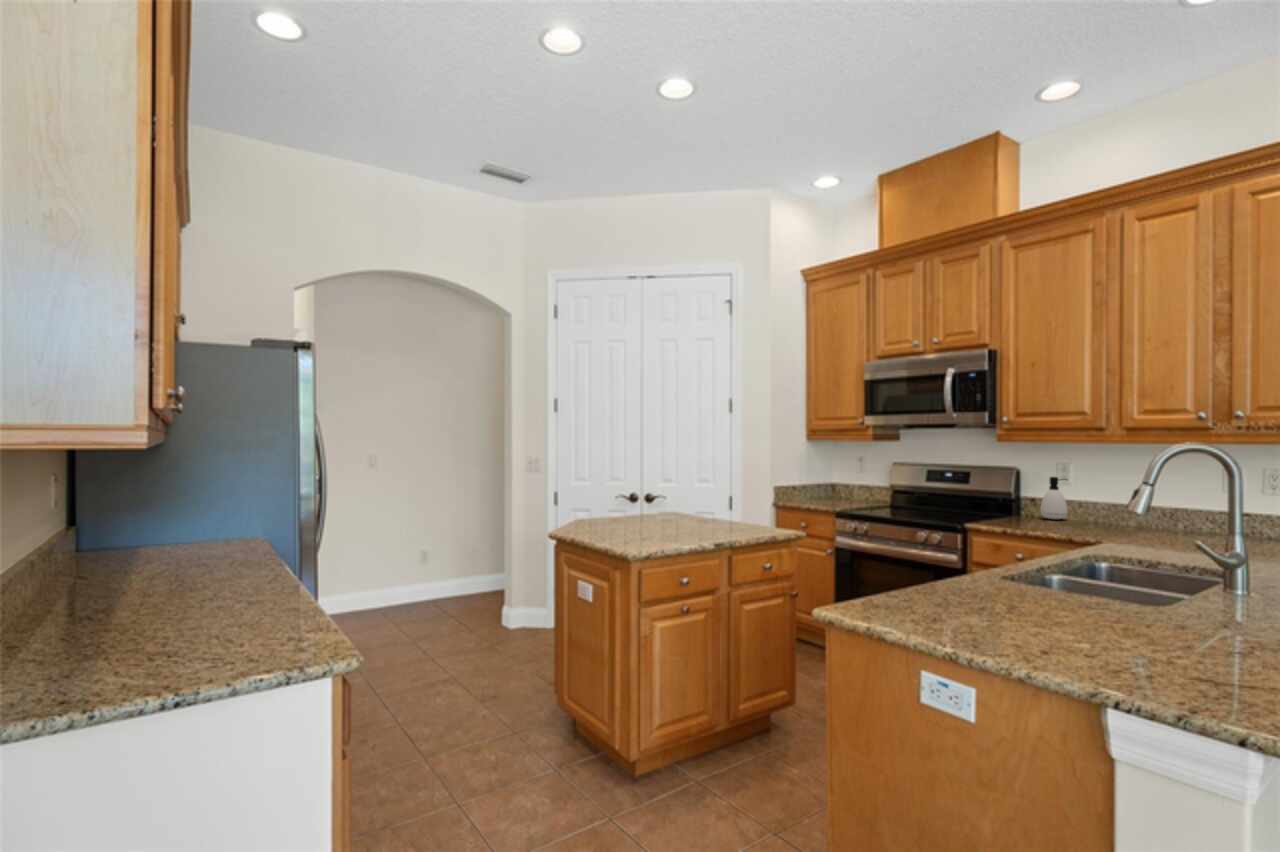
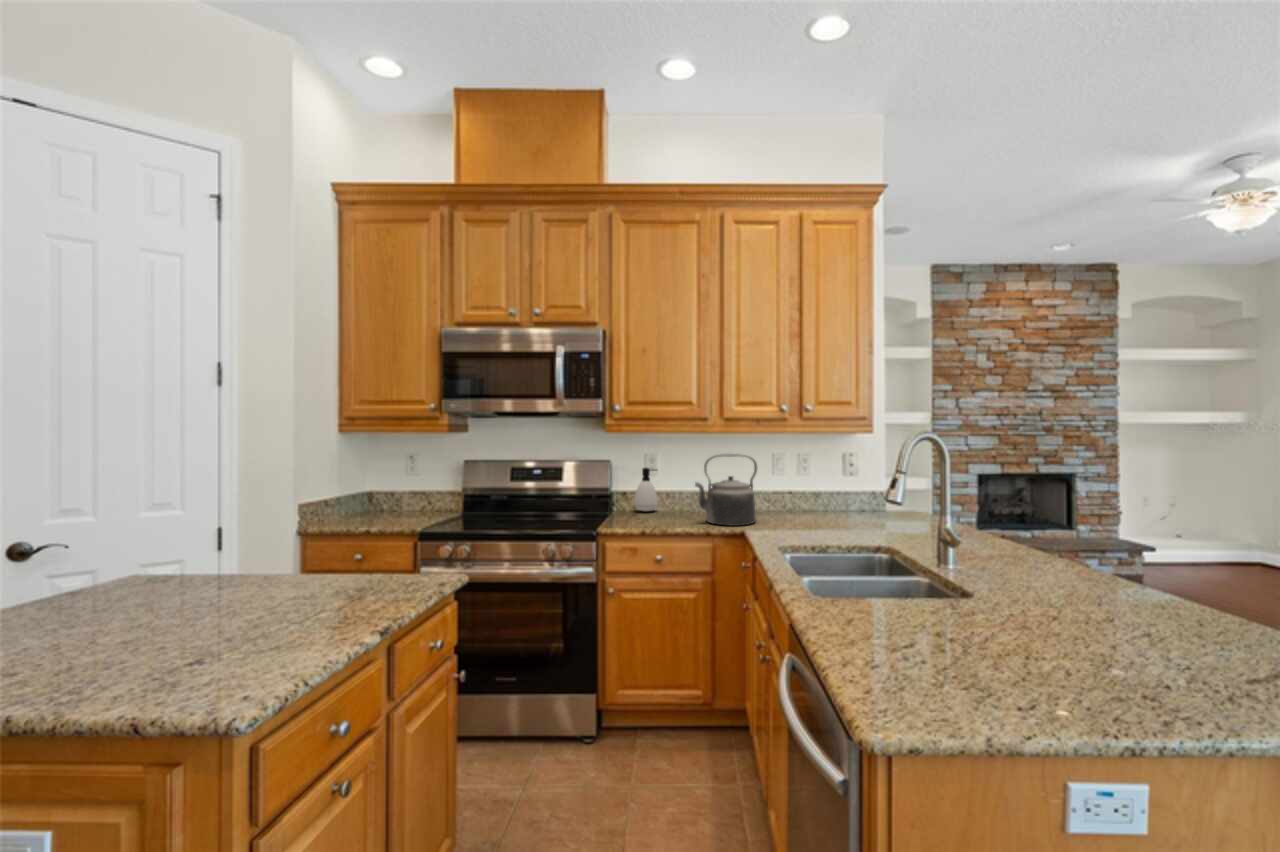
kettle: none [1073,466,1154,538] -> present [695,454,757,526]

